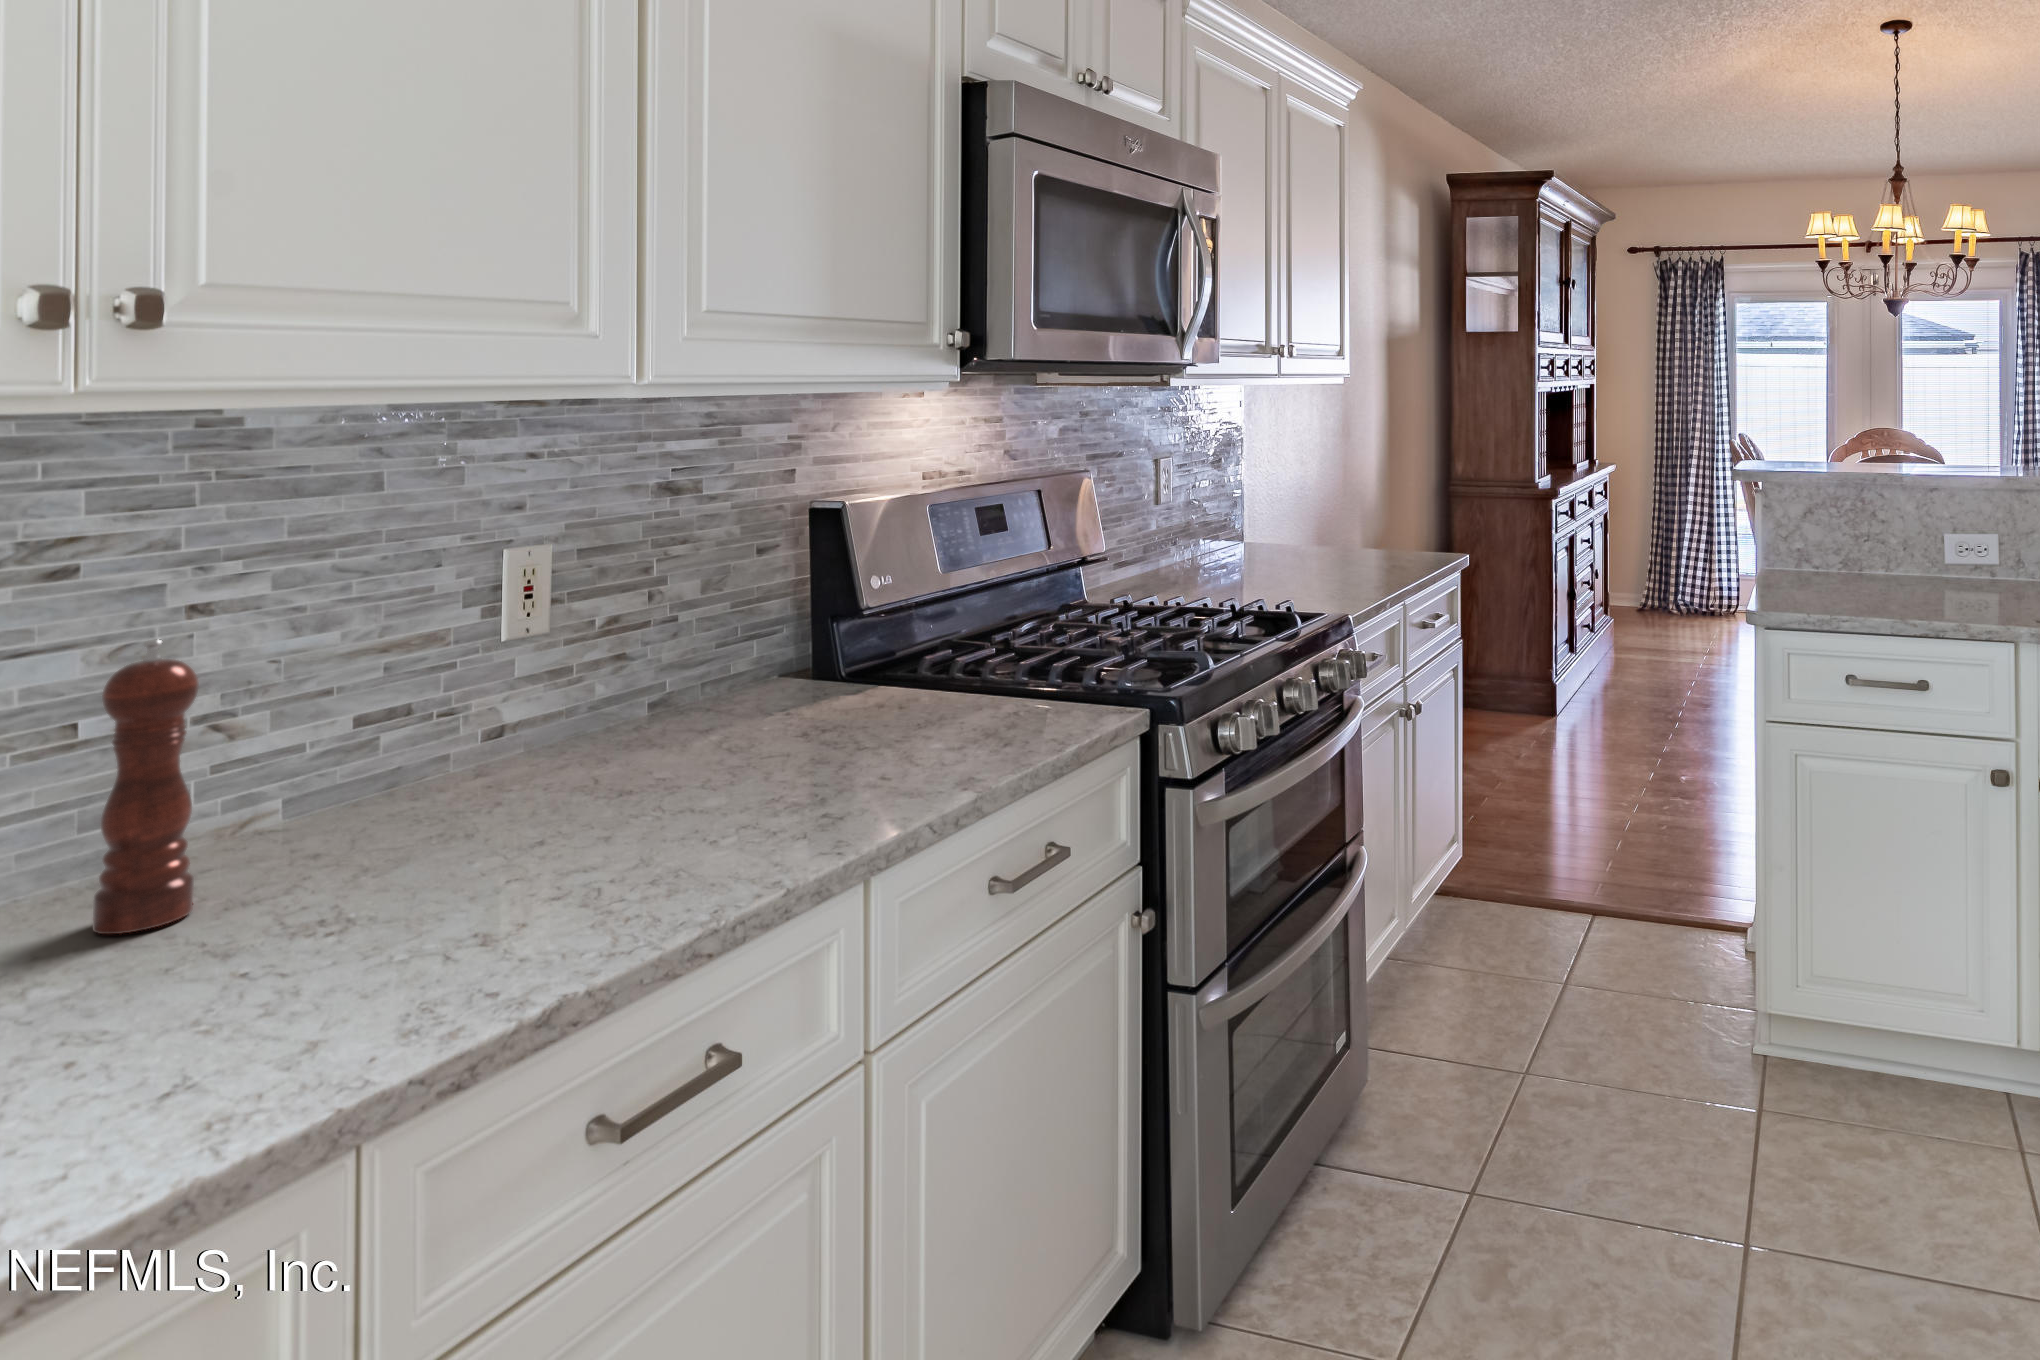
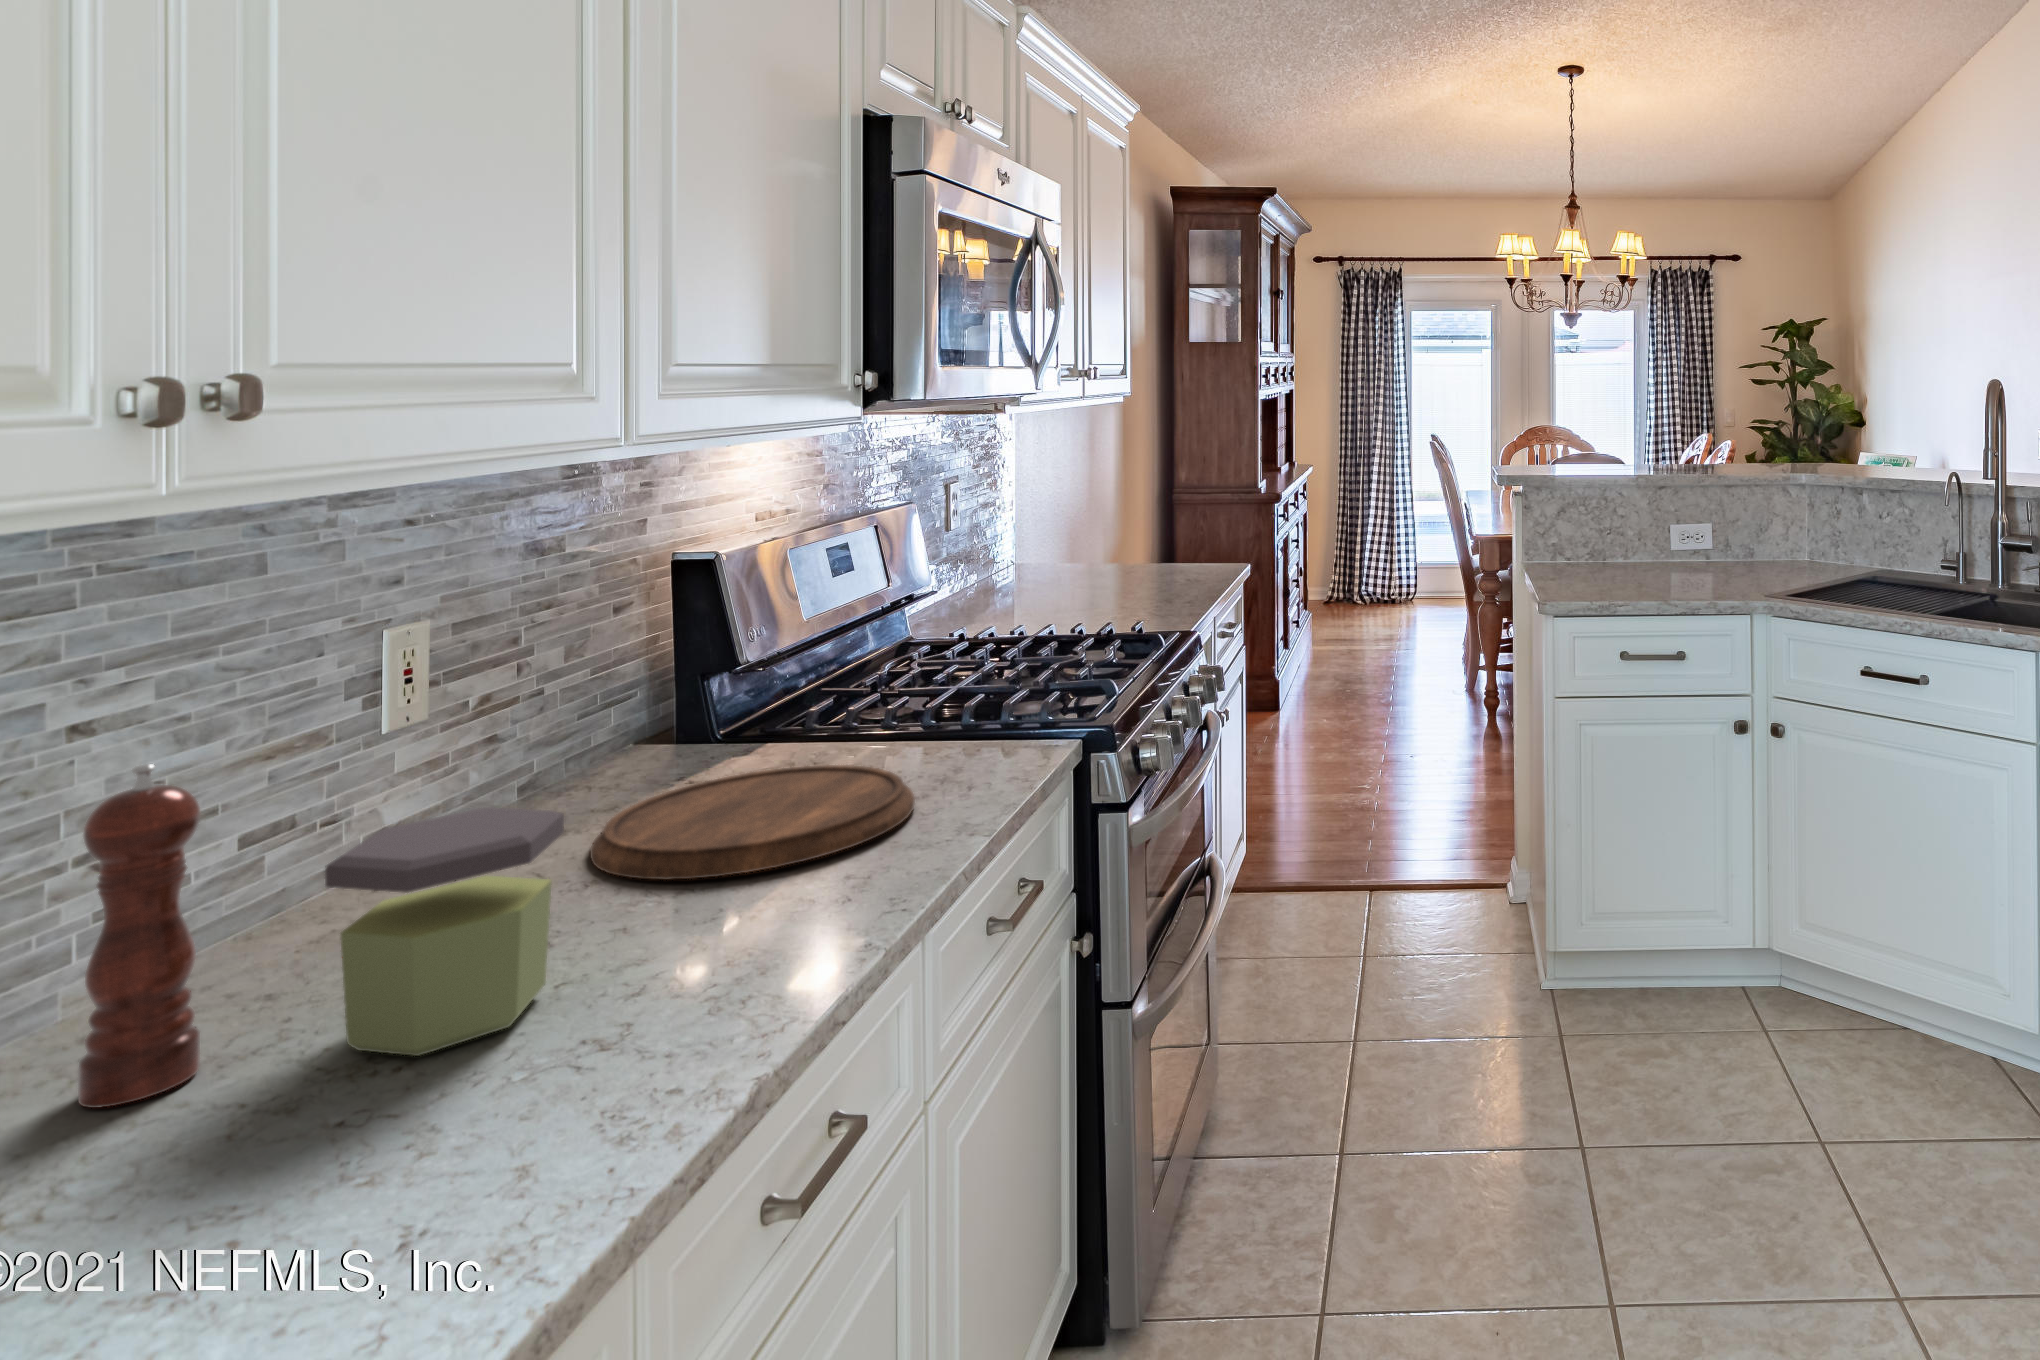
jar: none [267,713,485,938] -> present [325,807,564,1056]
cutting board: none [626,714,928,810] -> present [590,765,915,880]

